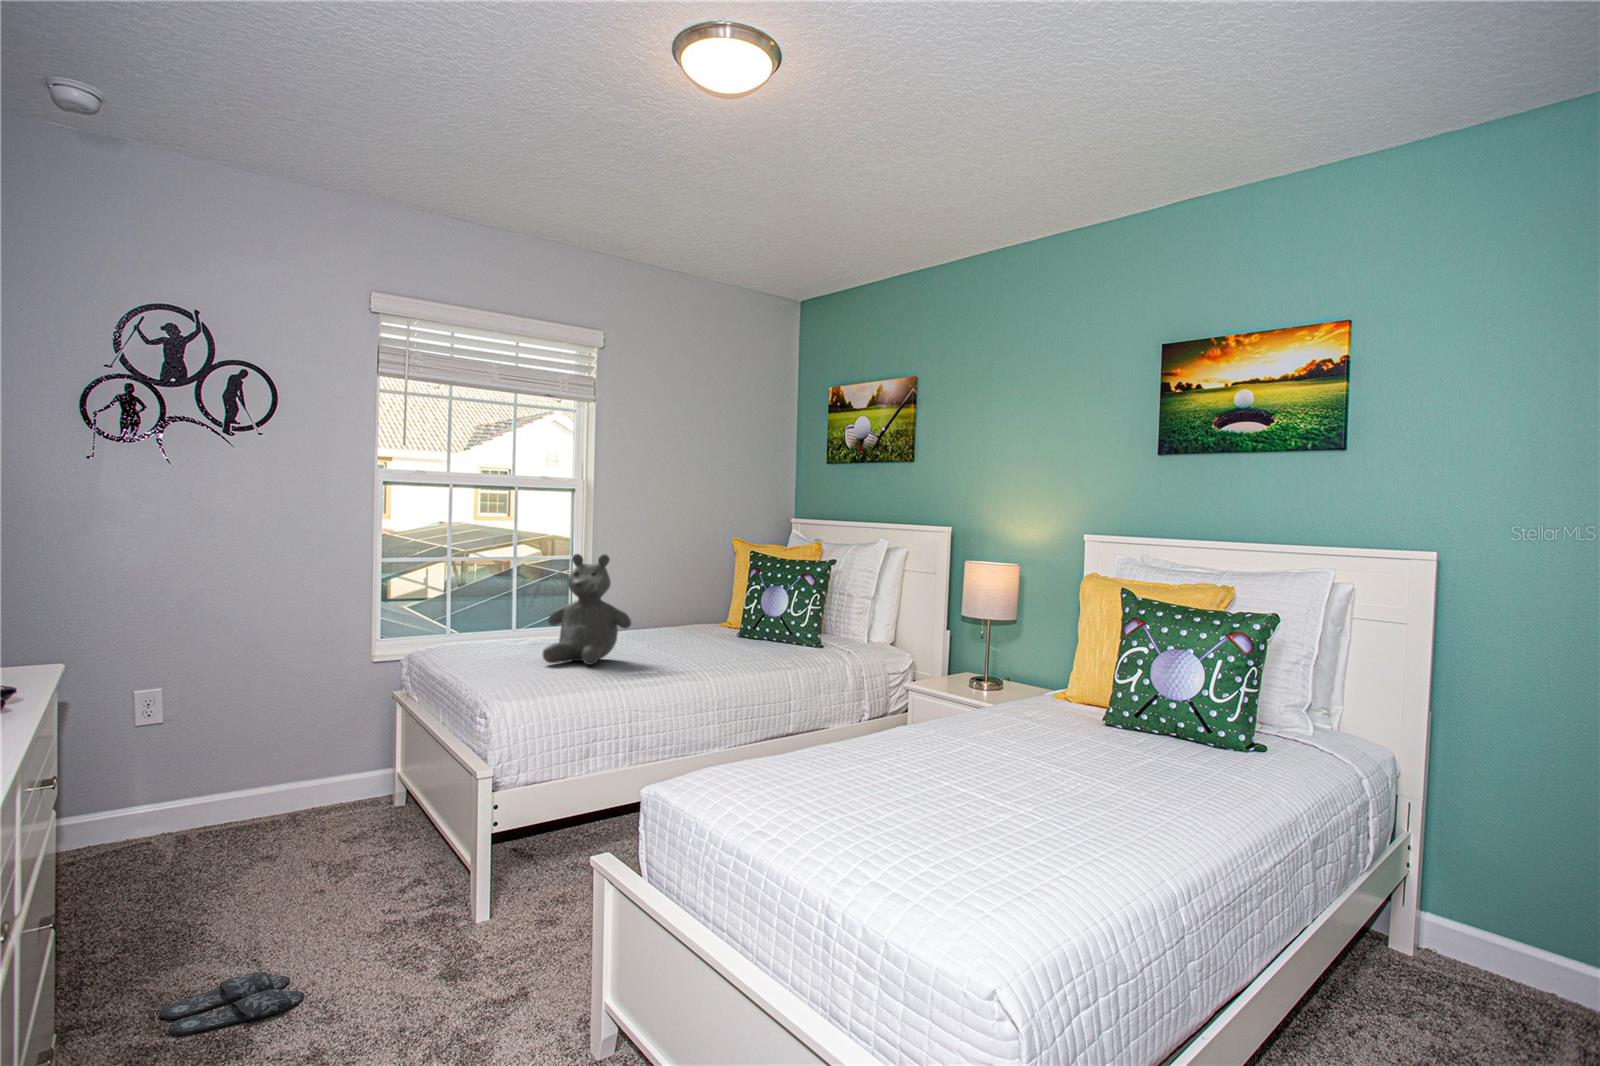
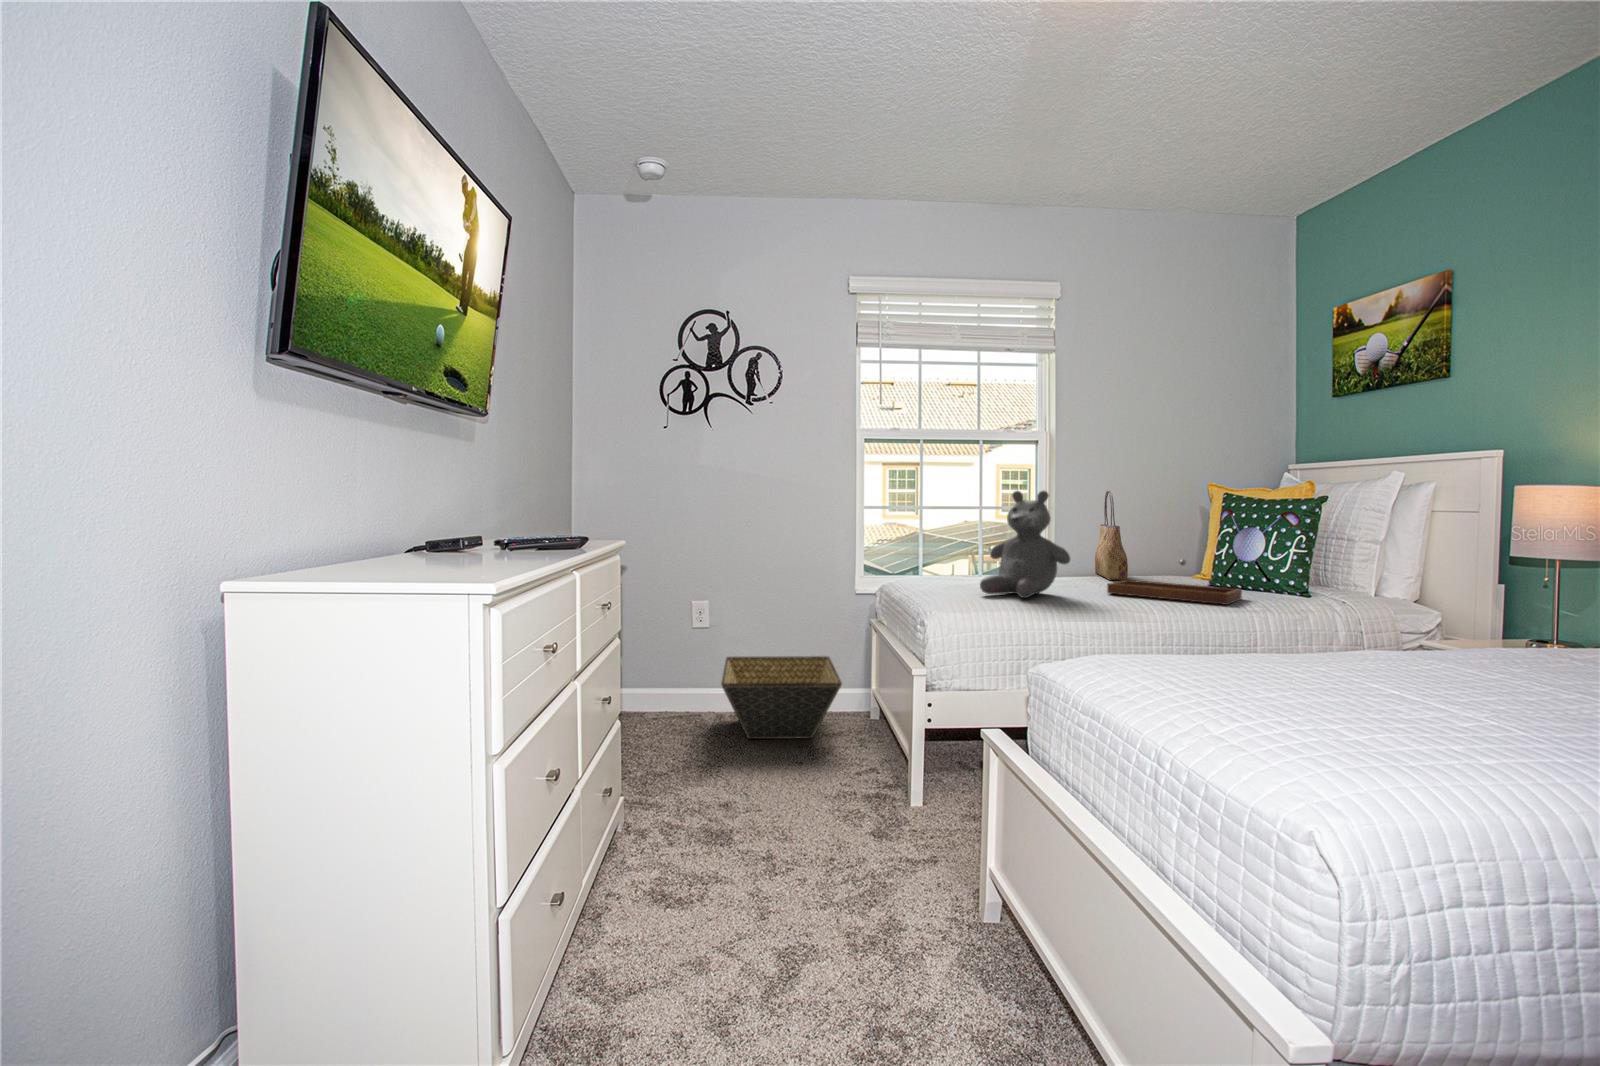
tote bag: none [640,549,674,640] -> present [1095,491,1128,580]
tray: none [663,619,773,658] -> present [1107,560,1242,605]
basket: none [188,756,377,873] -> present [721,656,842,739]
slippers: present [159,972,304,1035] -> none [625,834,729,881]

